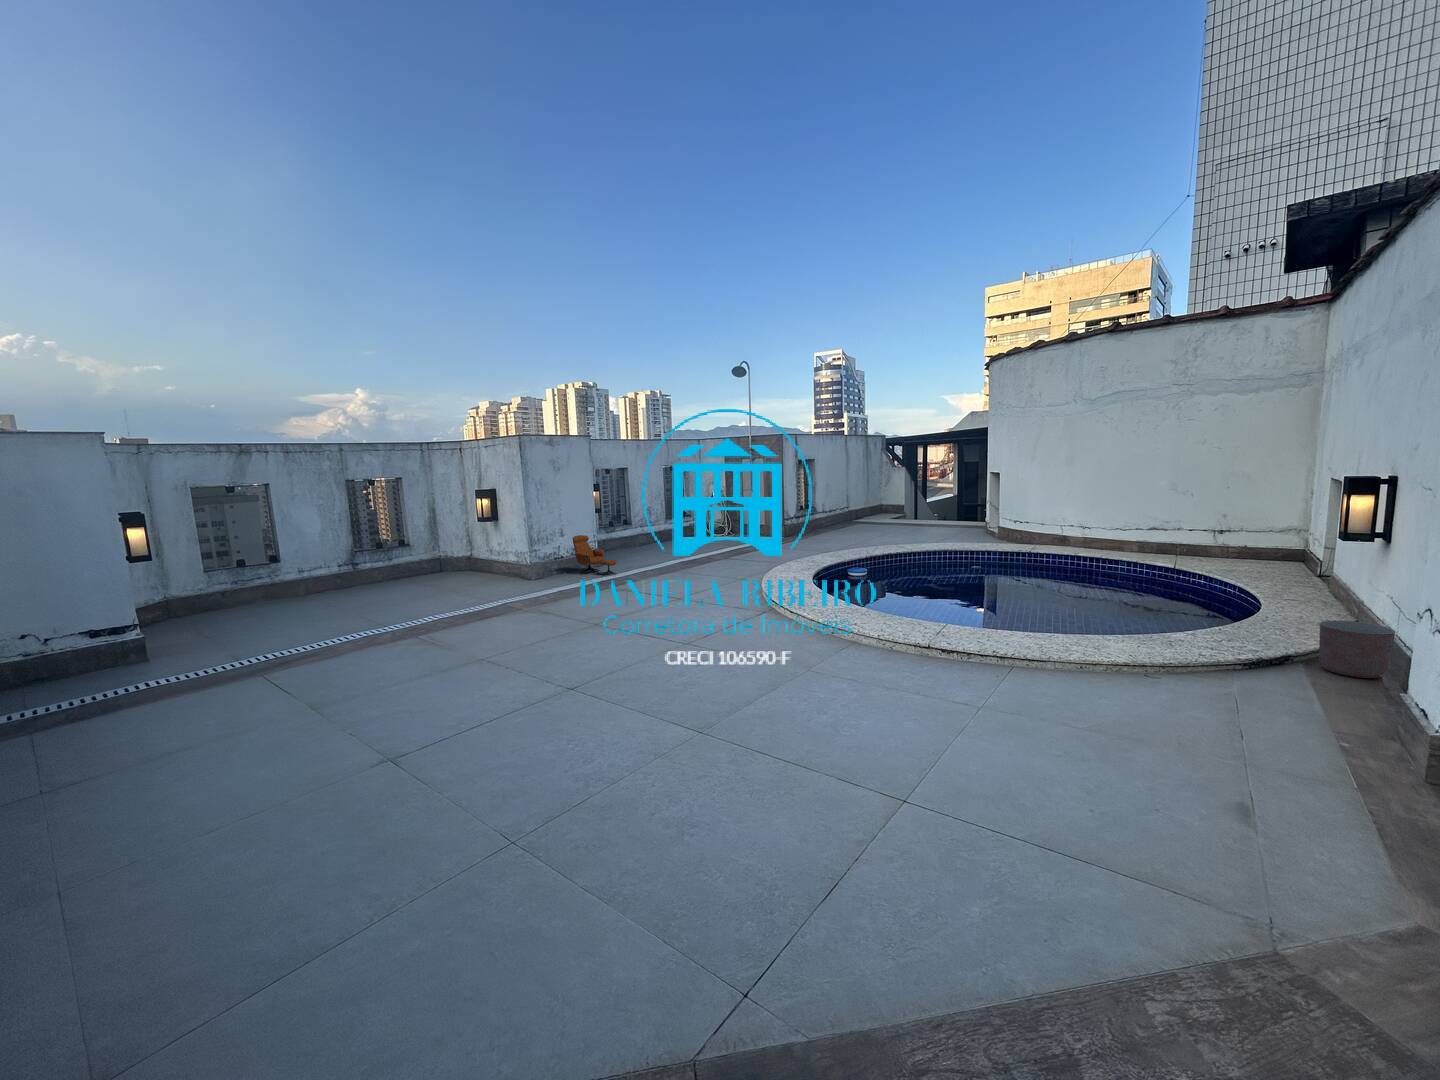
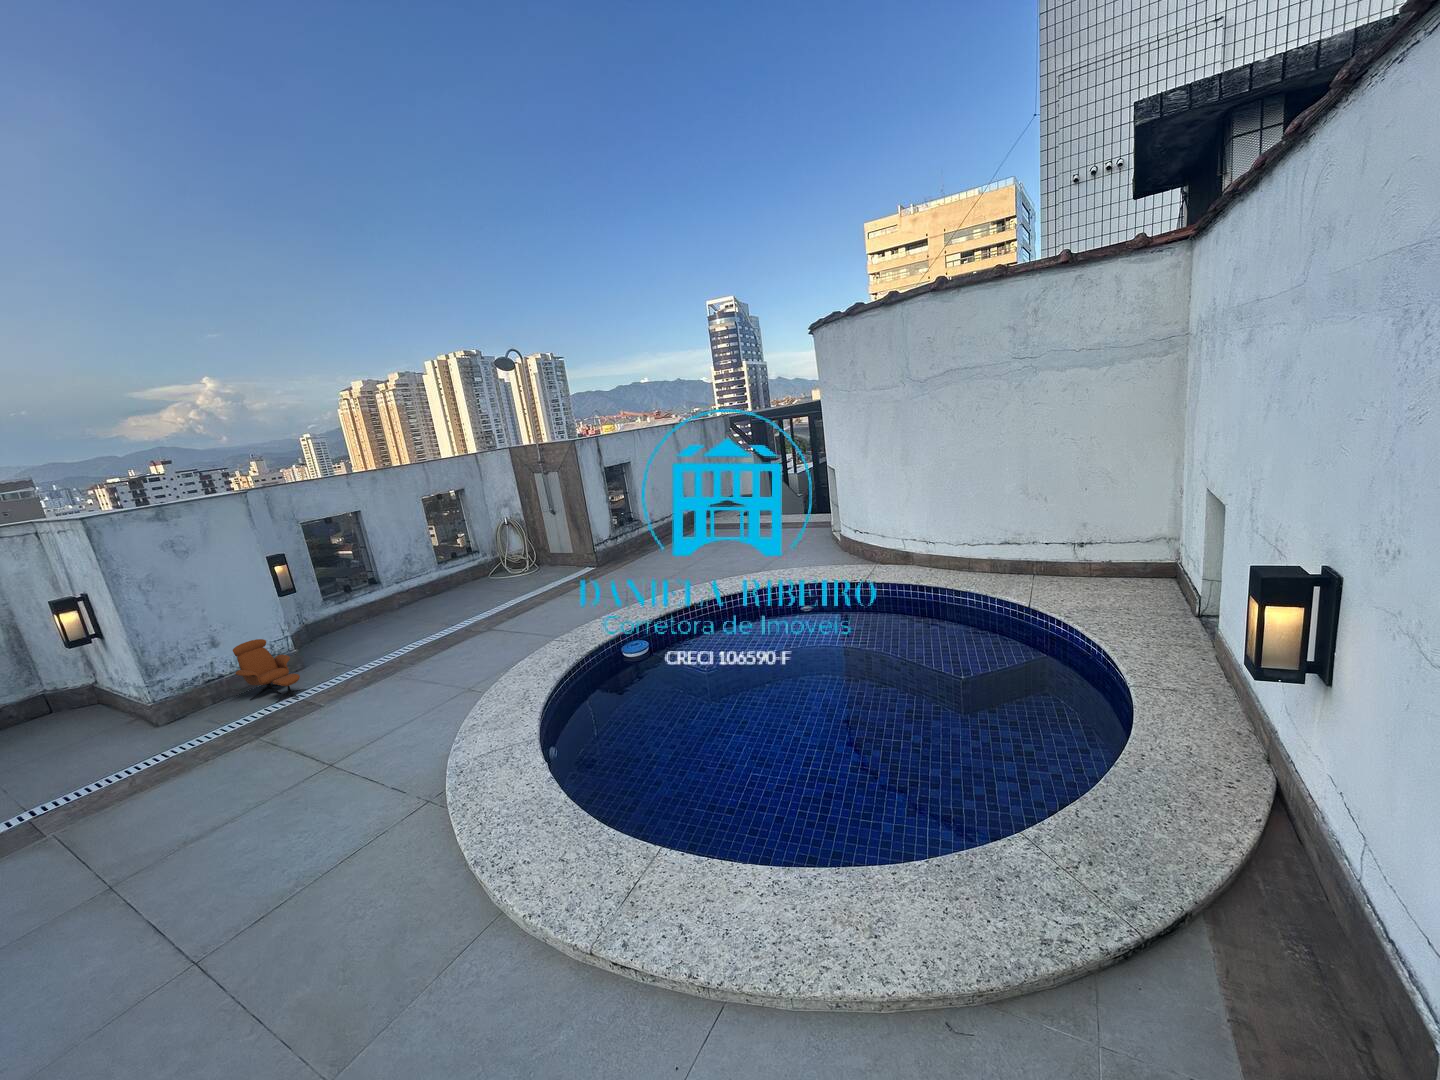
planter: present [1319,620,1395,678] -> none [1241,885,1387,1040]

